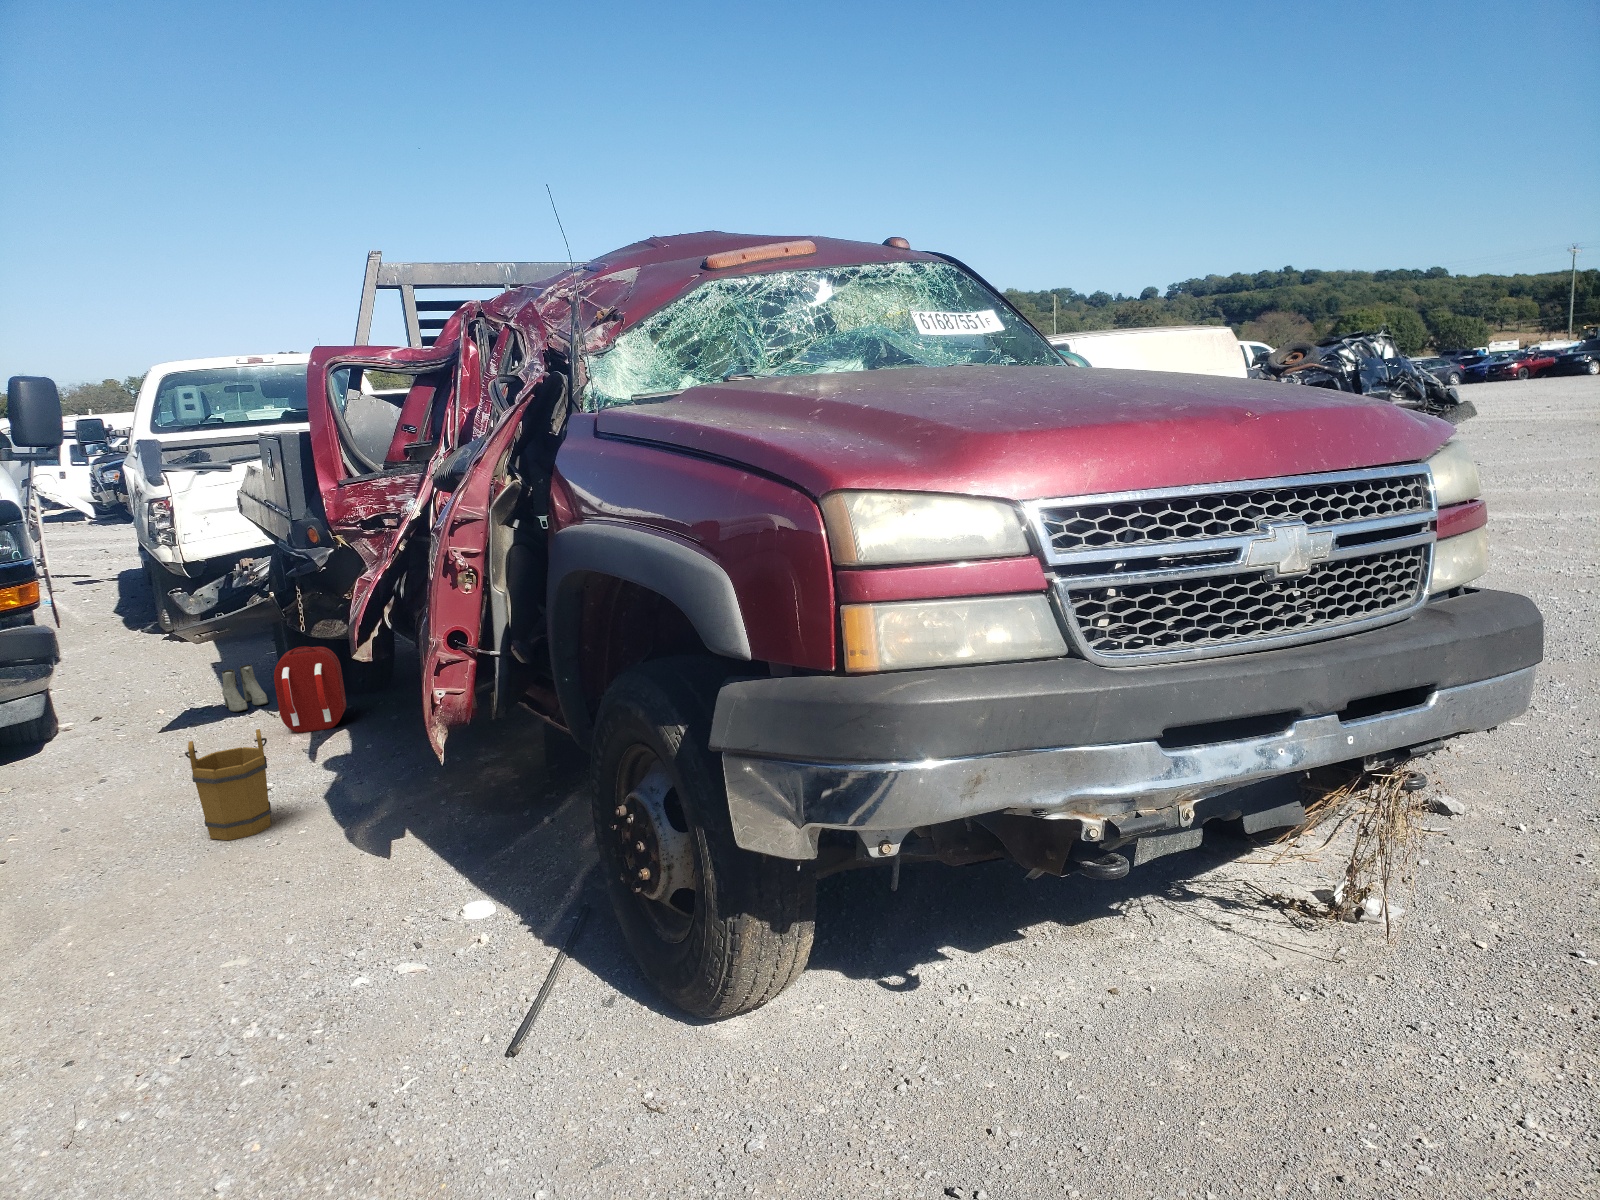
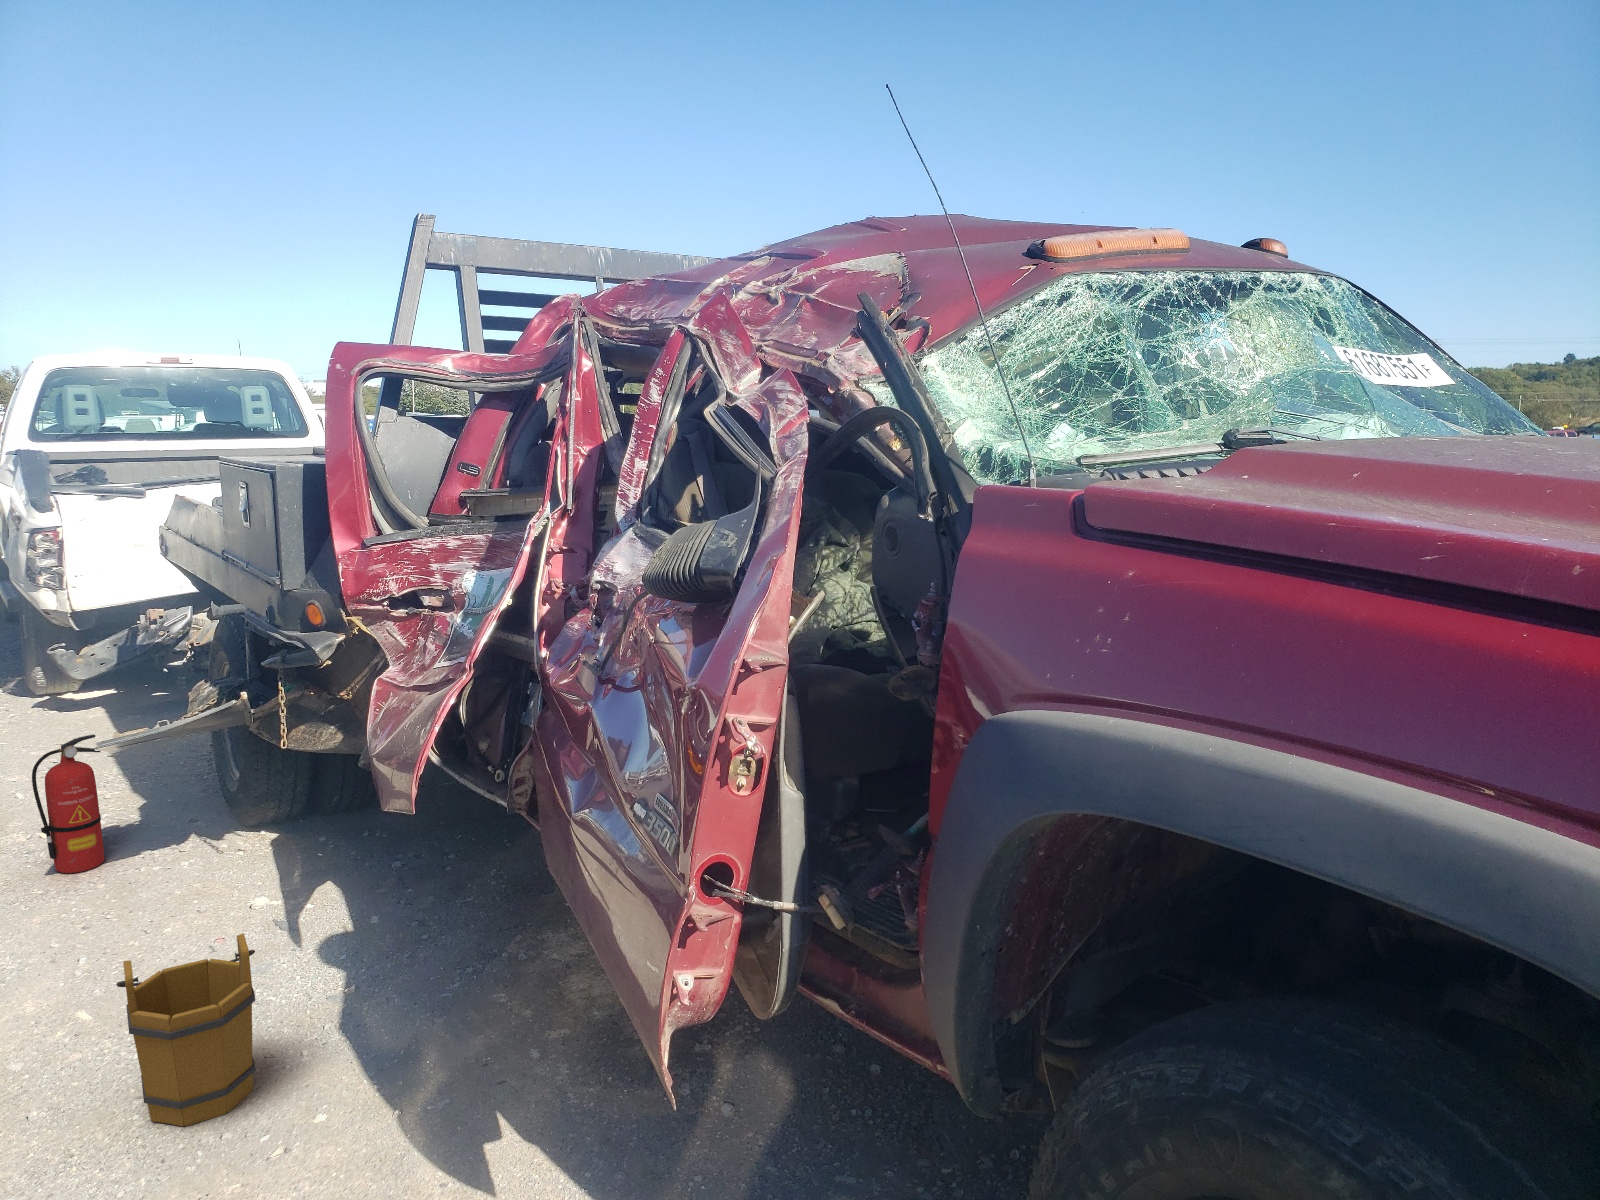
fire extinguisher: none [149,636,202,733] -> present [32,735,104,873]
backpack: present [274,647,346,732] -> none [227,759,324,881]
boots: present [222,665,268,712] -> none [132,767,198,836]

